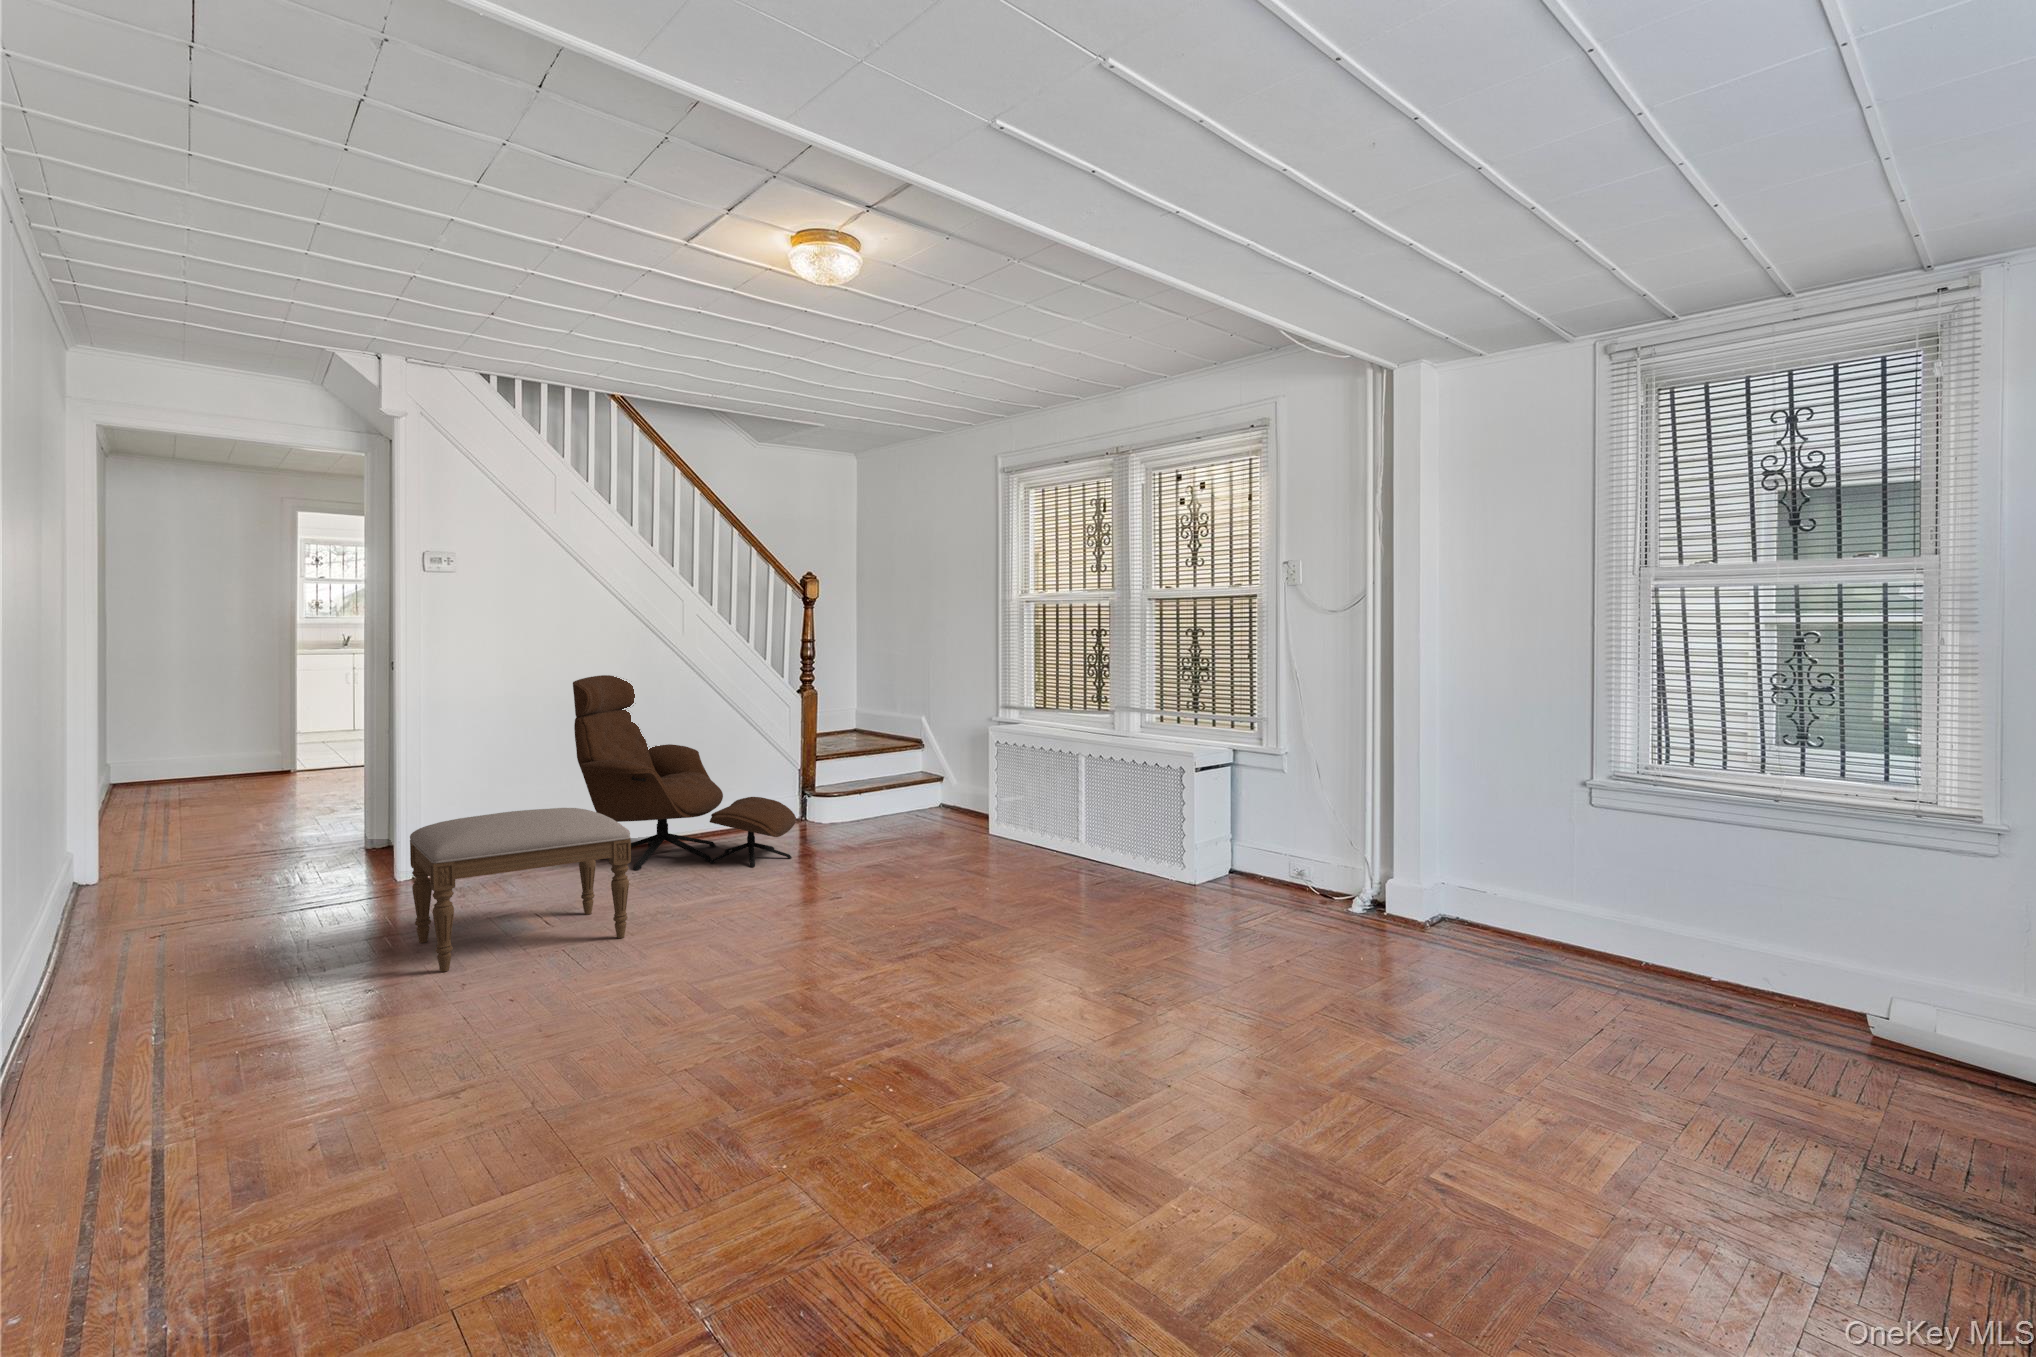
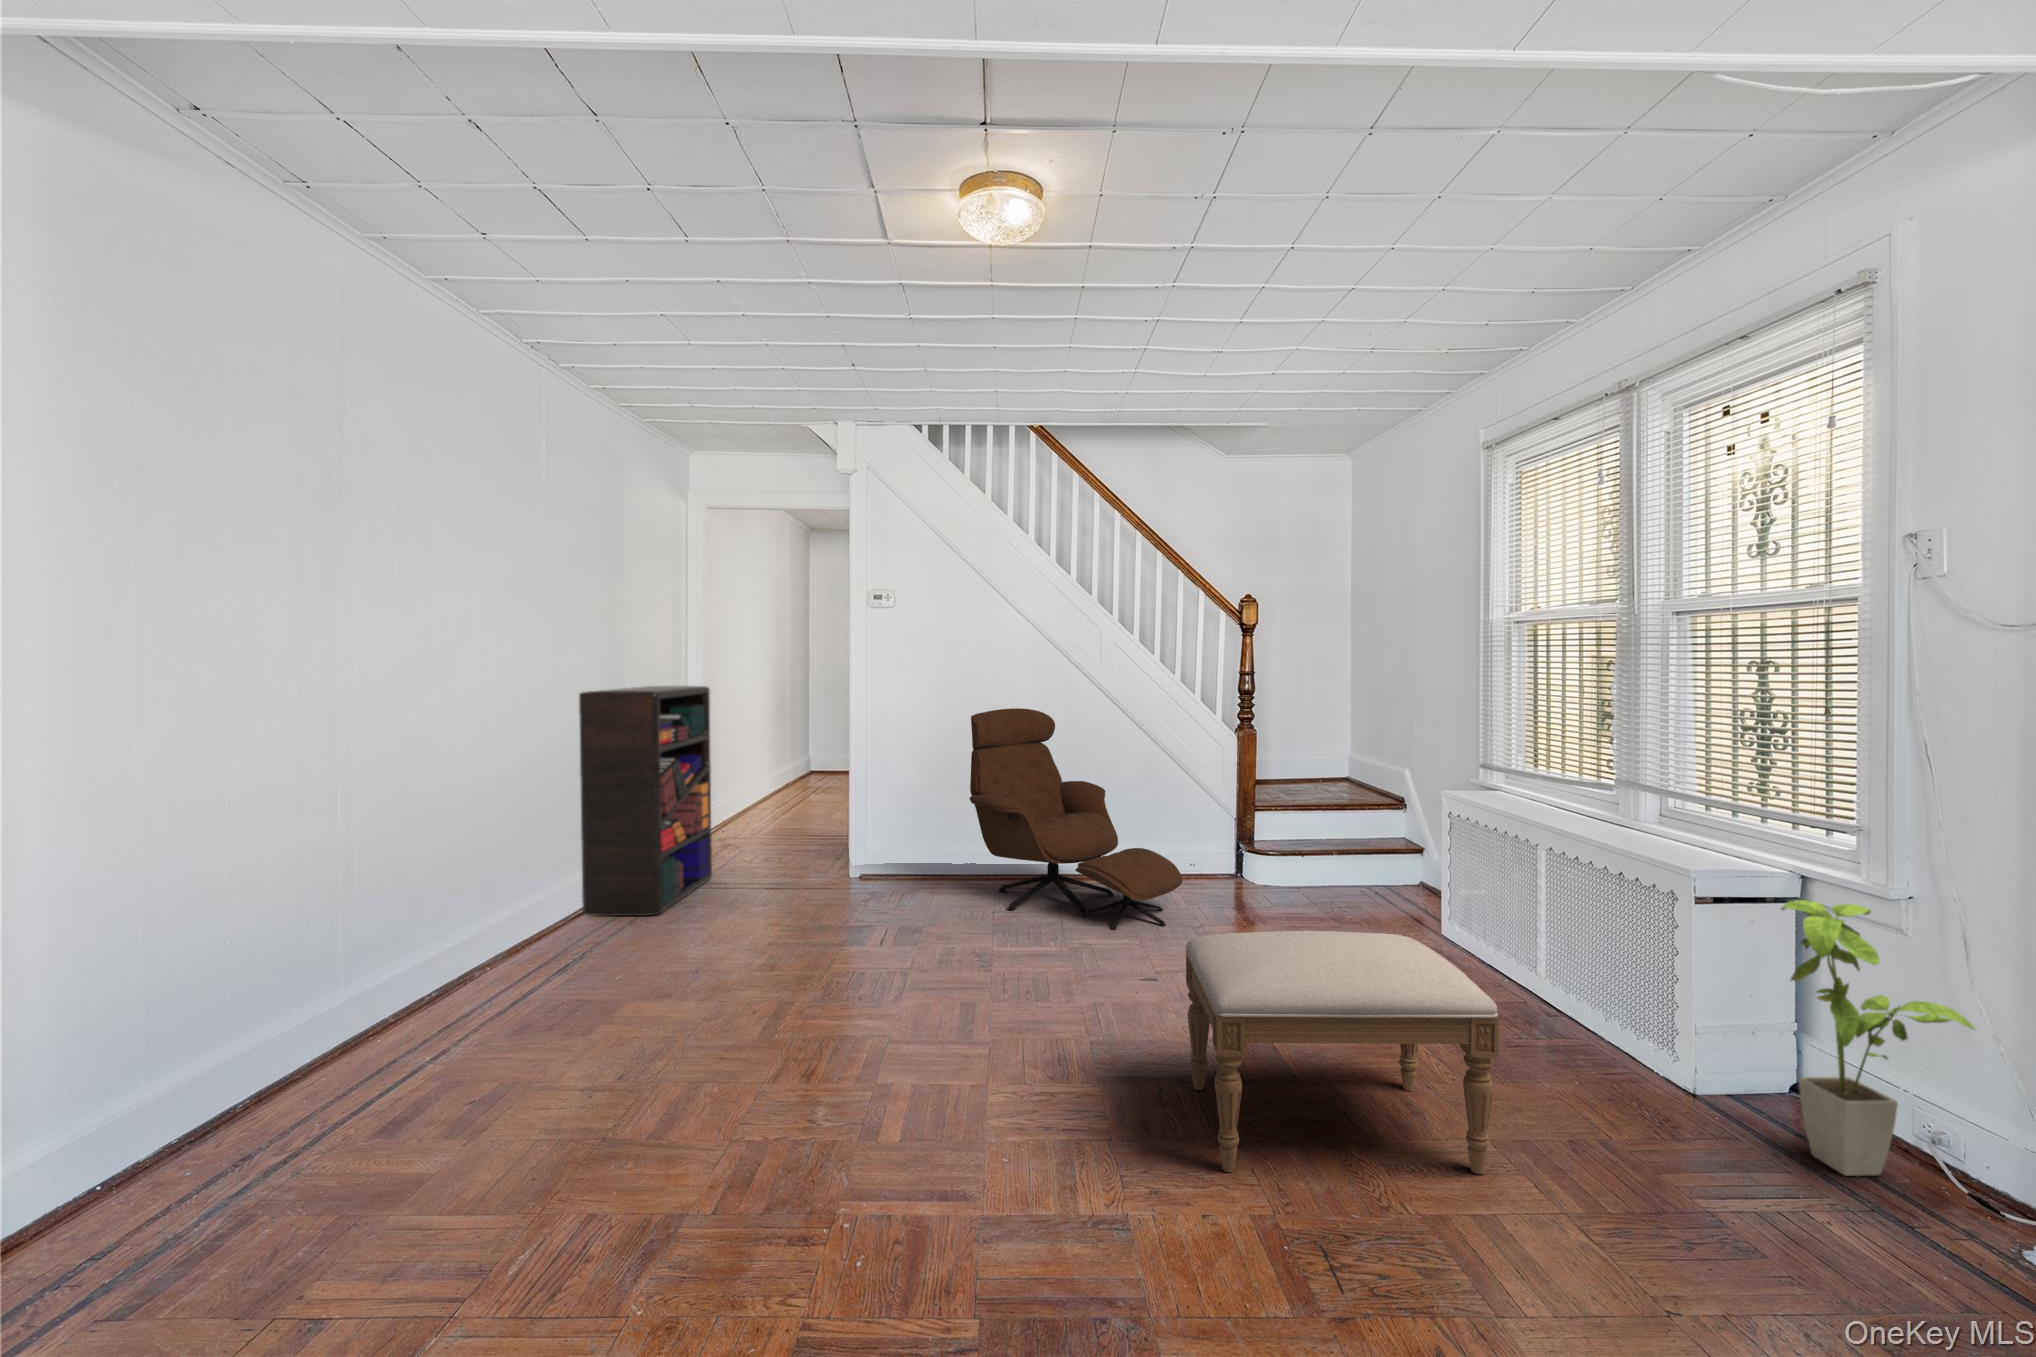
bookshelf: none [52,656,199,960] -> present [579,686,712,916]
house plant: none [1230,752,1307,893] -> present [1782,900,1975,1176]
ottoman: present [410,808,631,972] -> present [1186,931,1499,1174]

